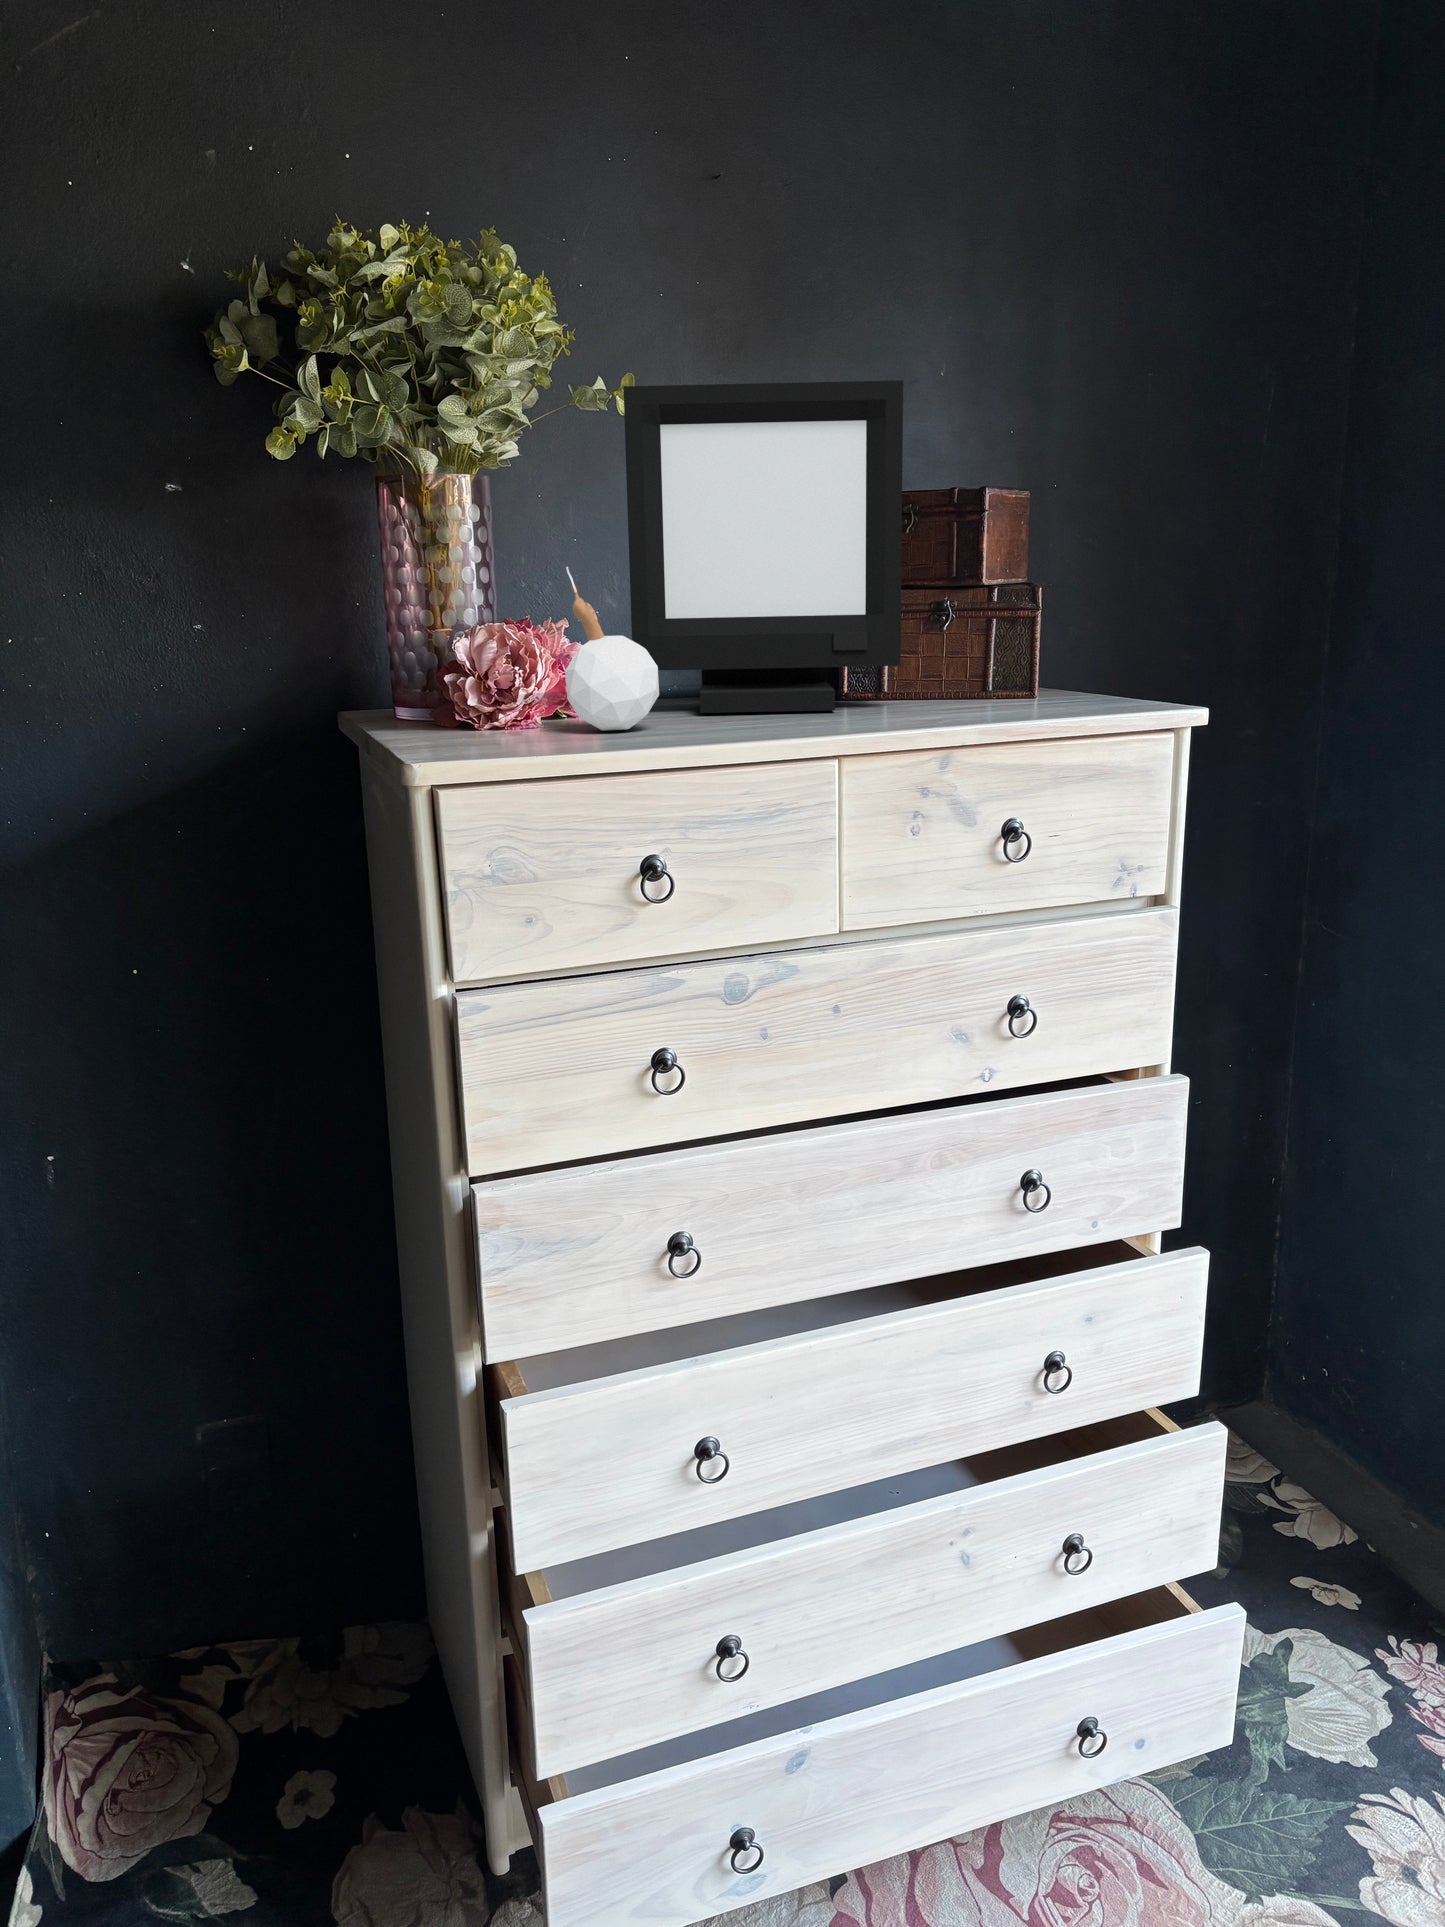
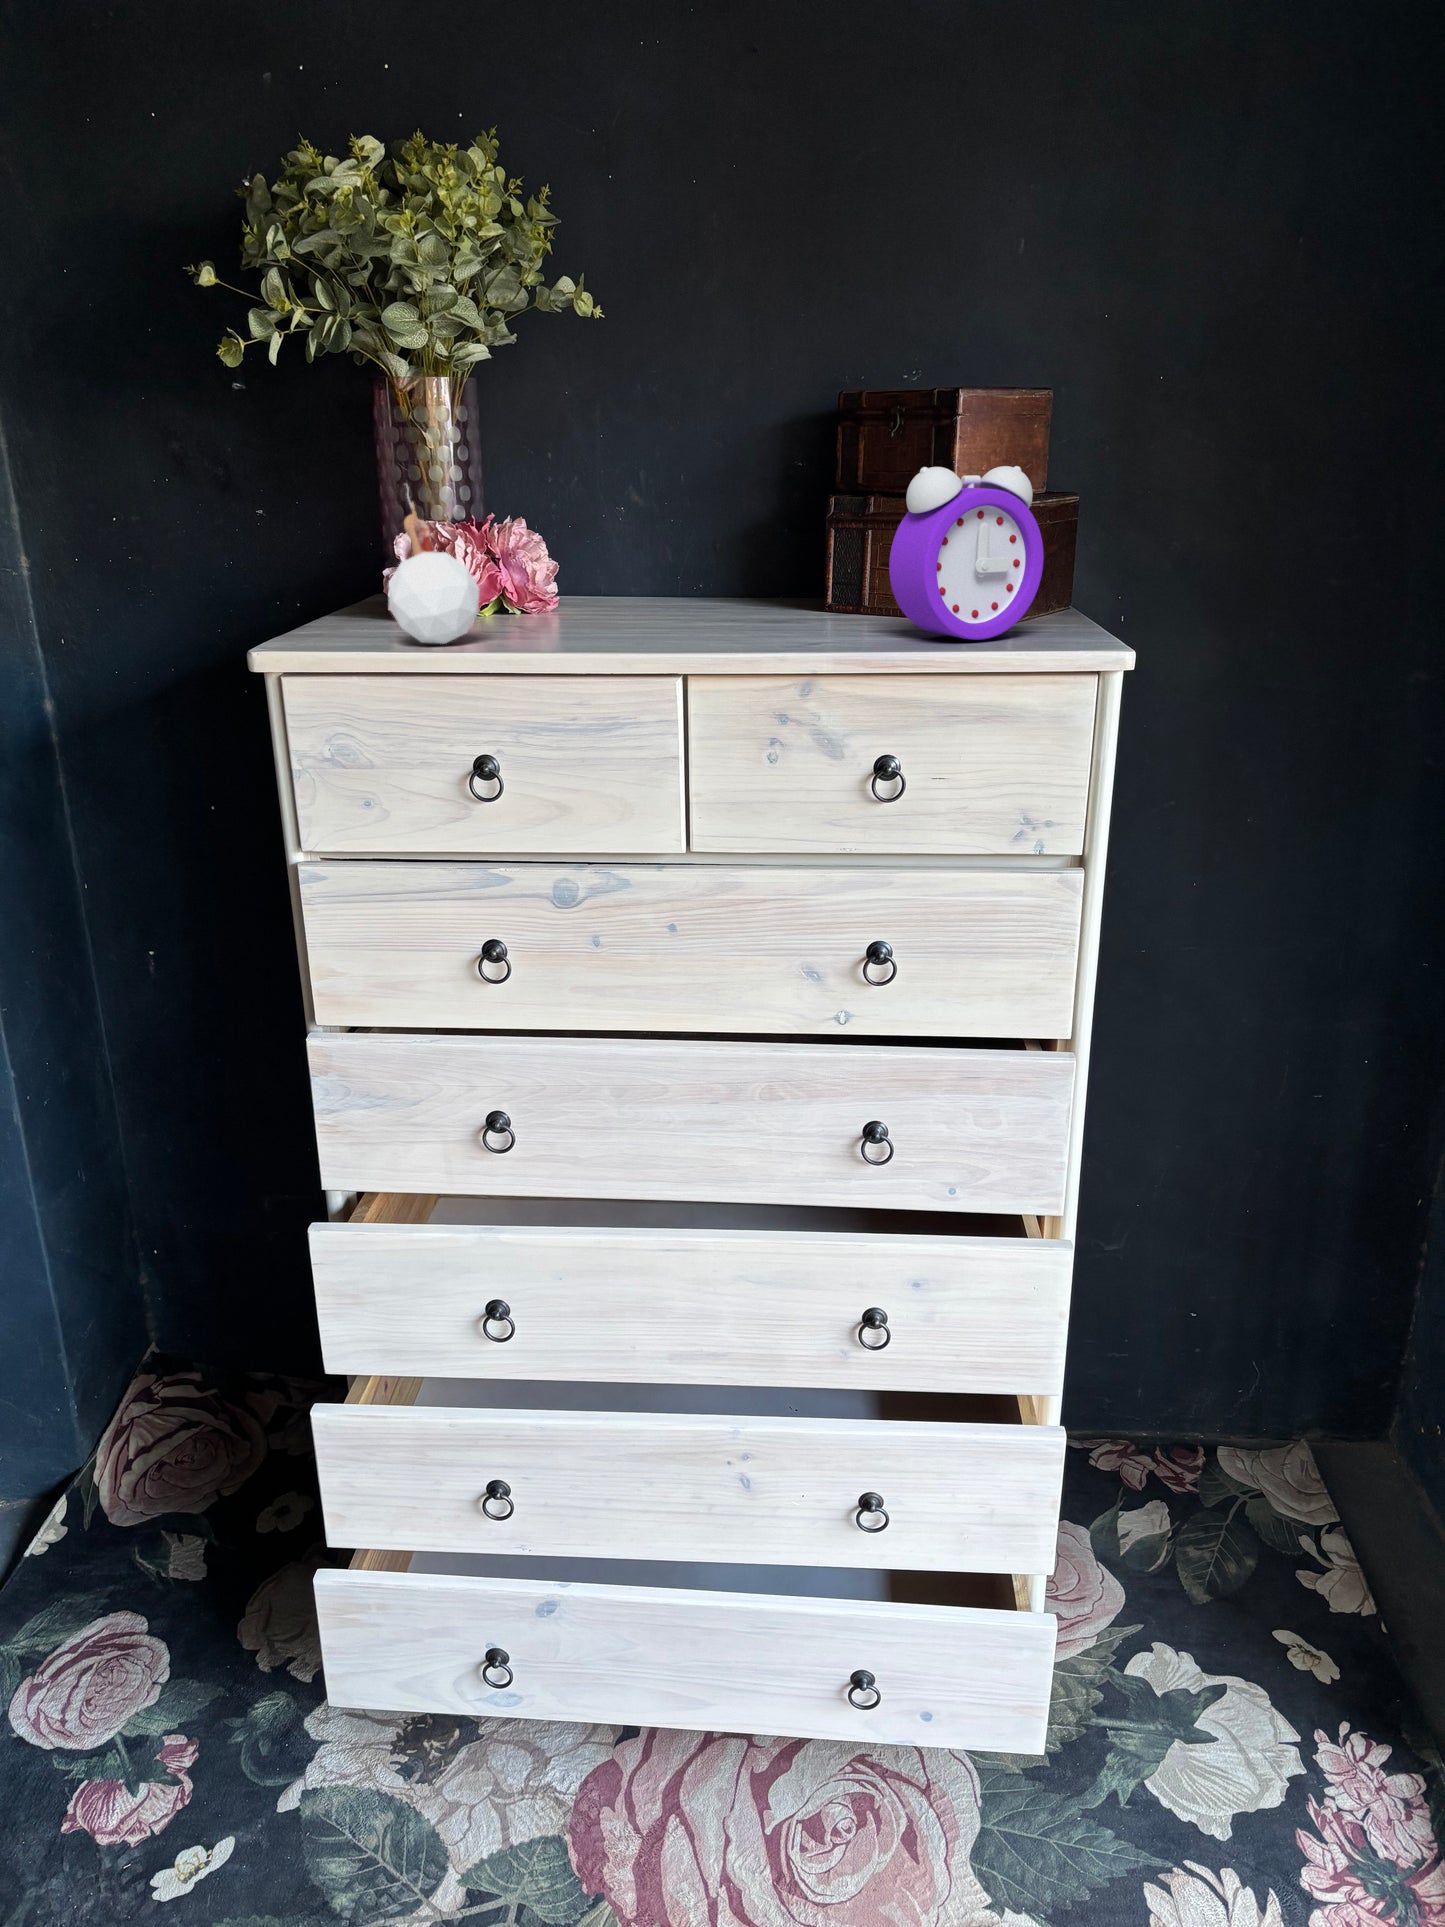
picture frame: present [623,380,903,713] -> none [517,287,783,635]
alarm clock: none [1009,544,1120,698] -> present [889,466,1044,640]

